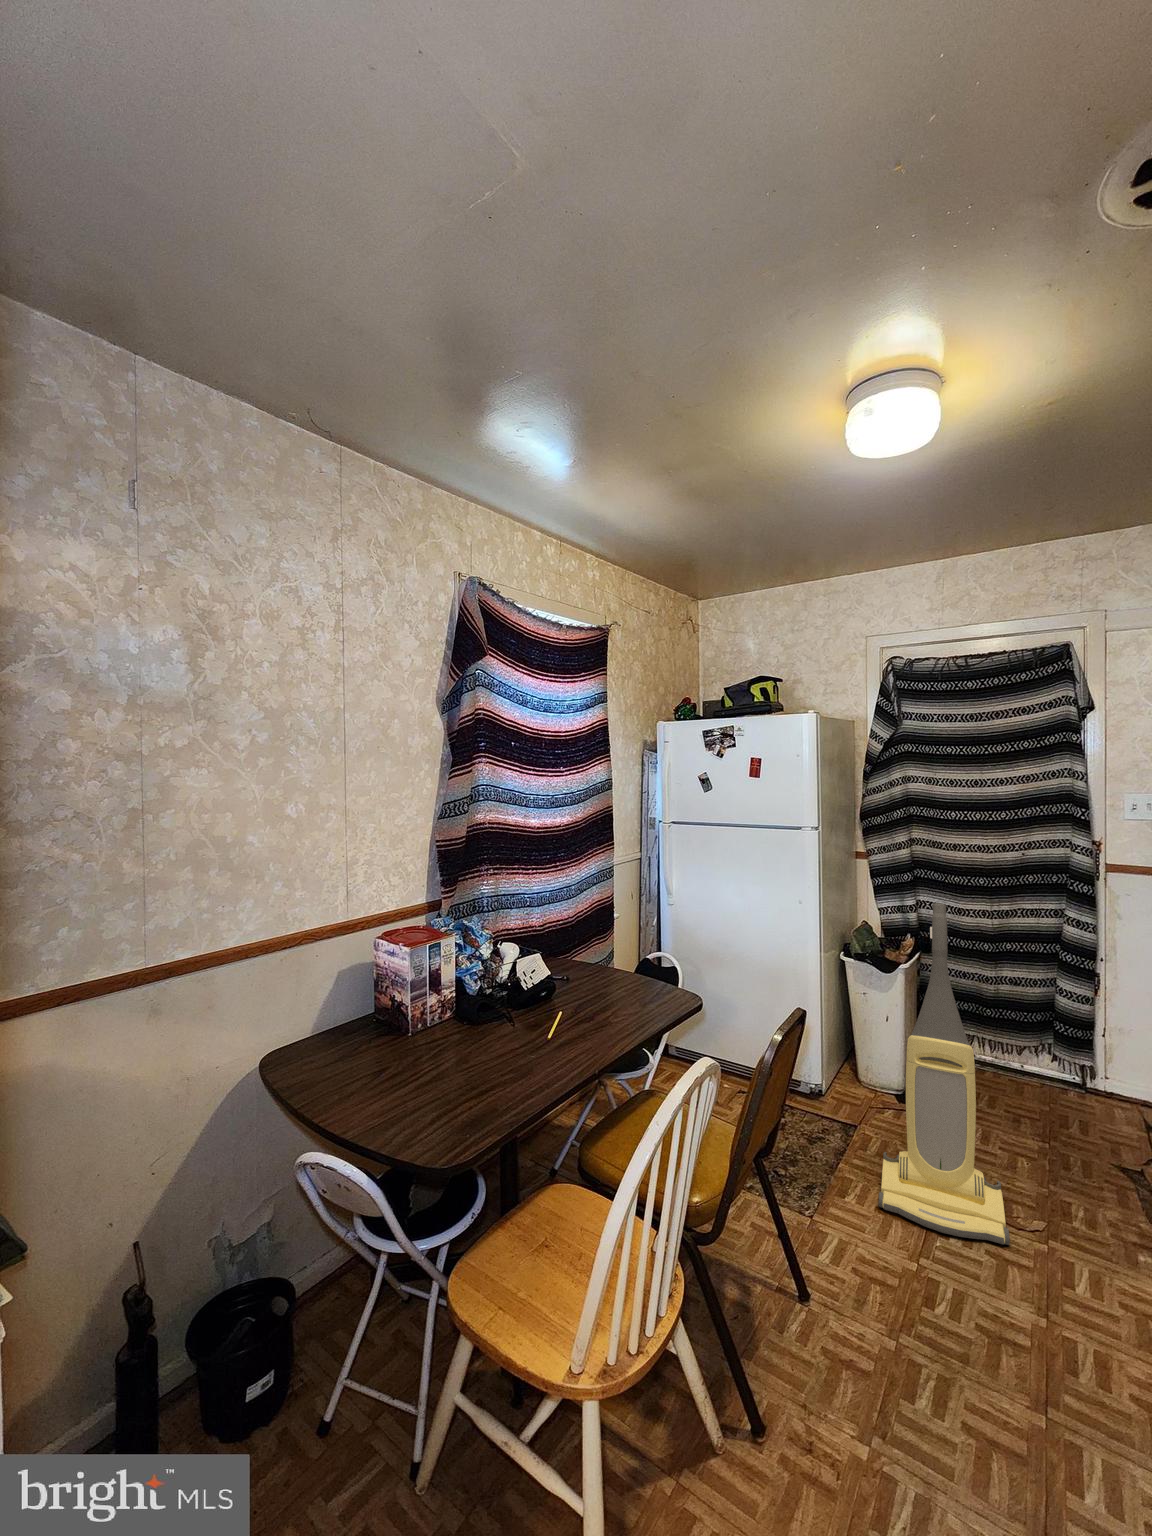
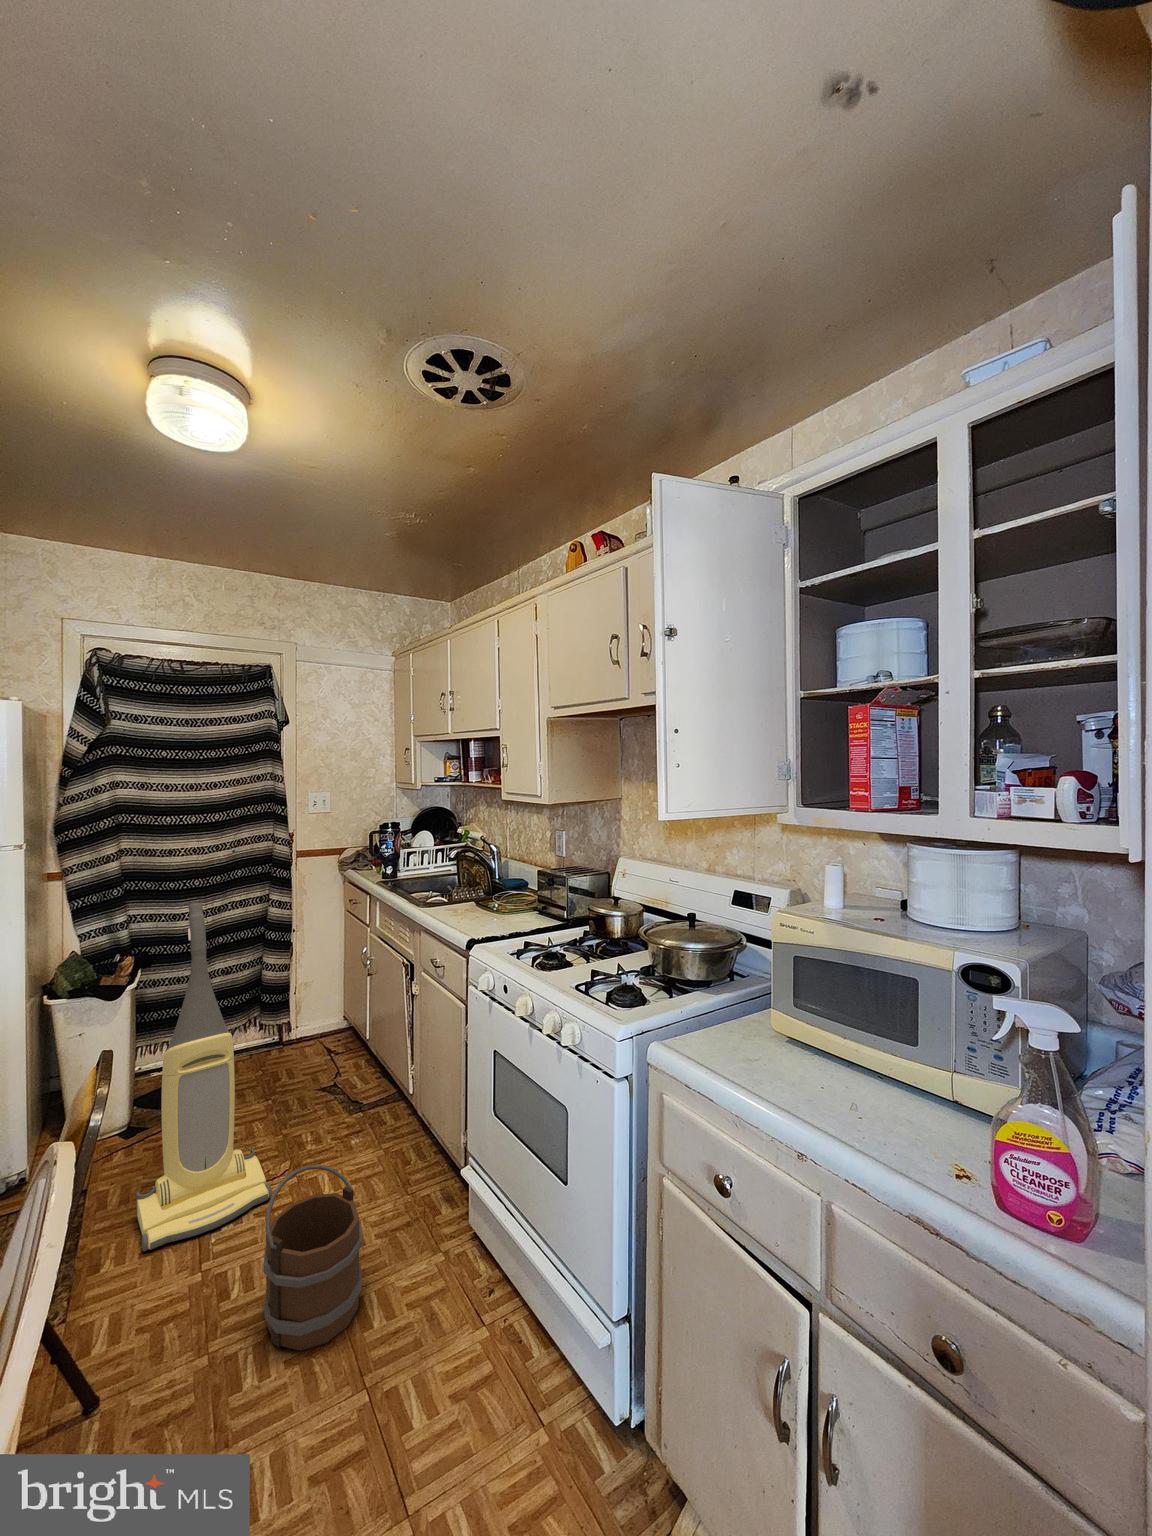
bucket: none [949,1226,1078,1454] -> present [263,1165,363,1351]

